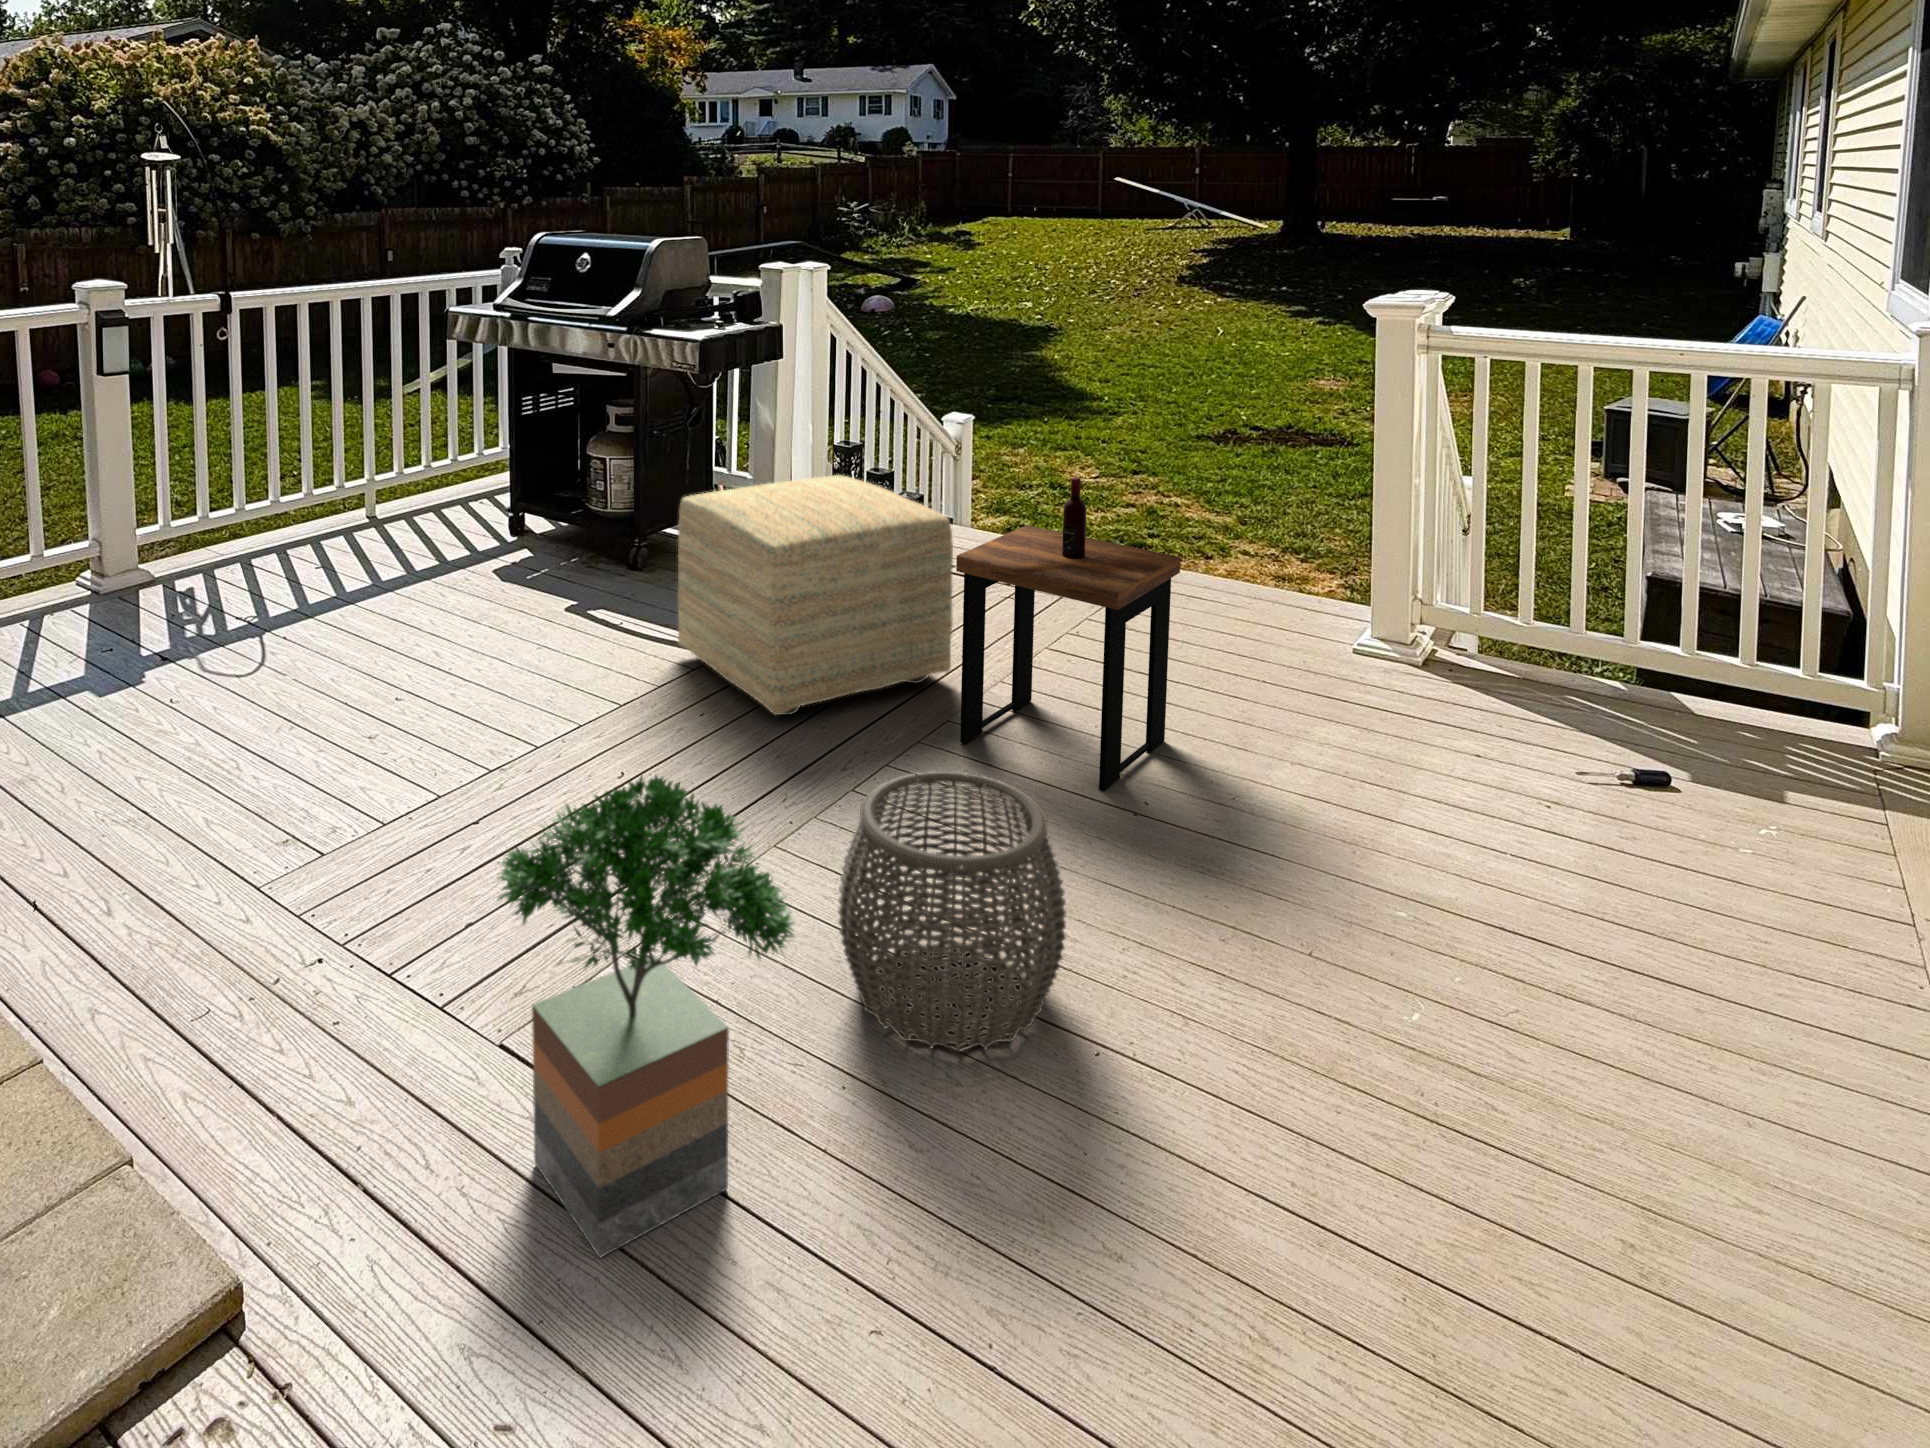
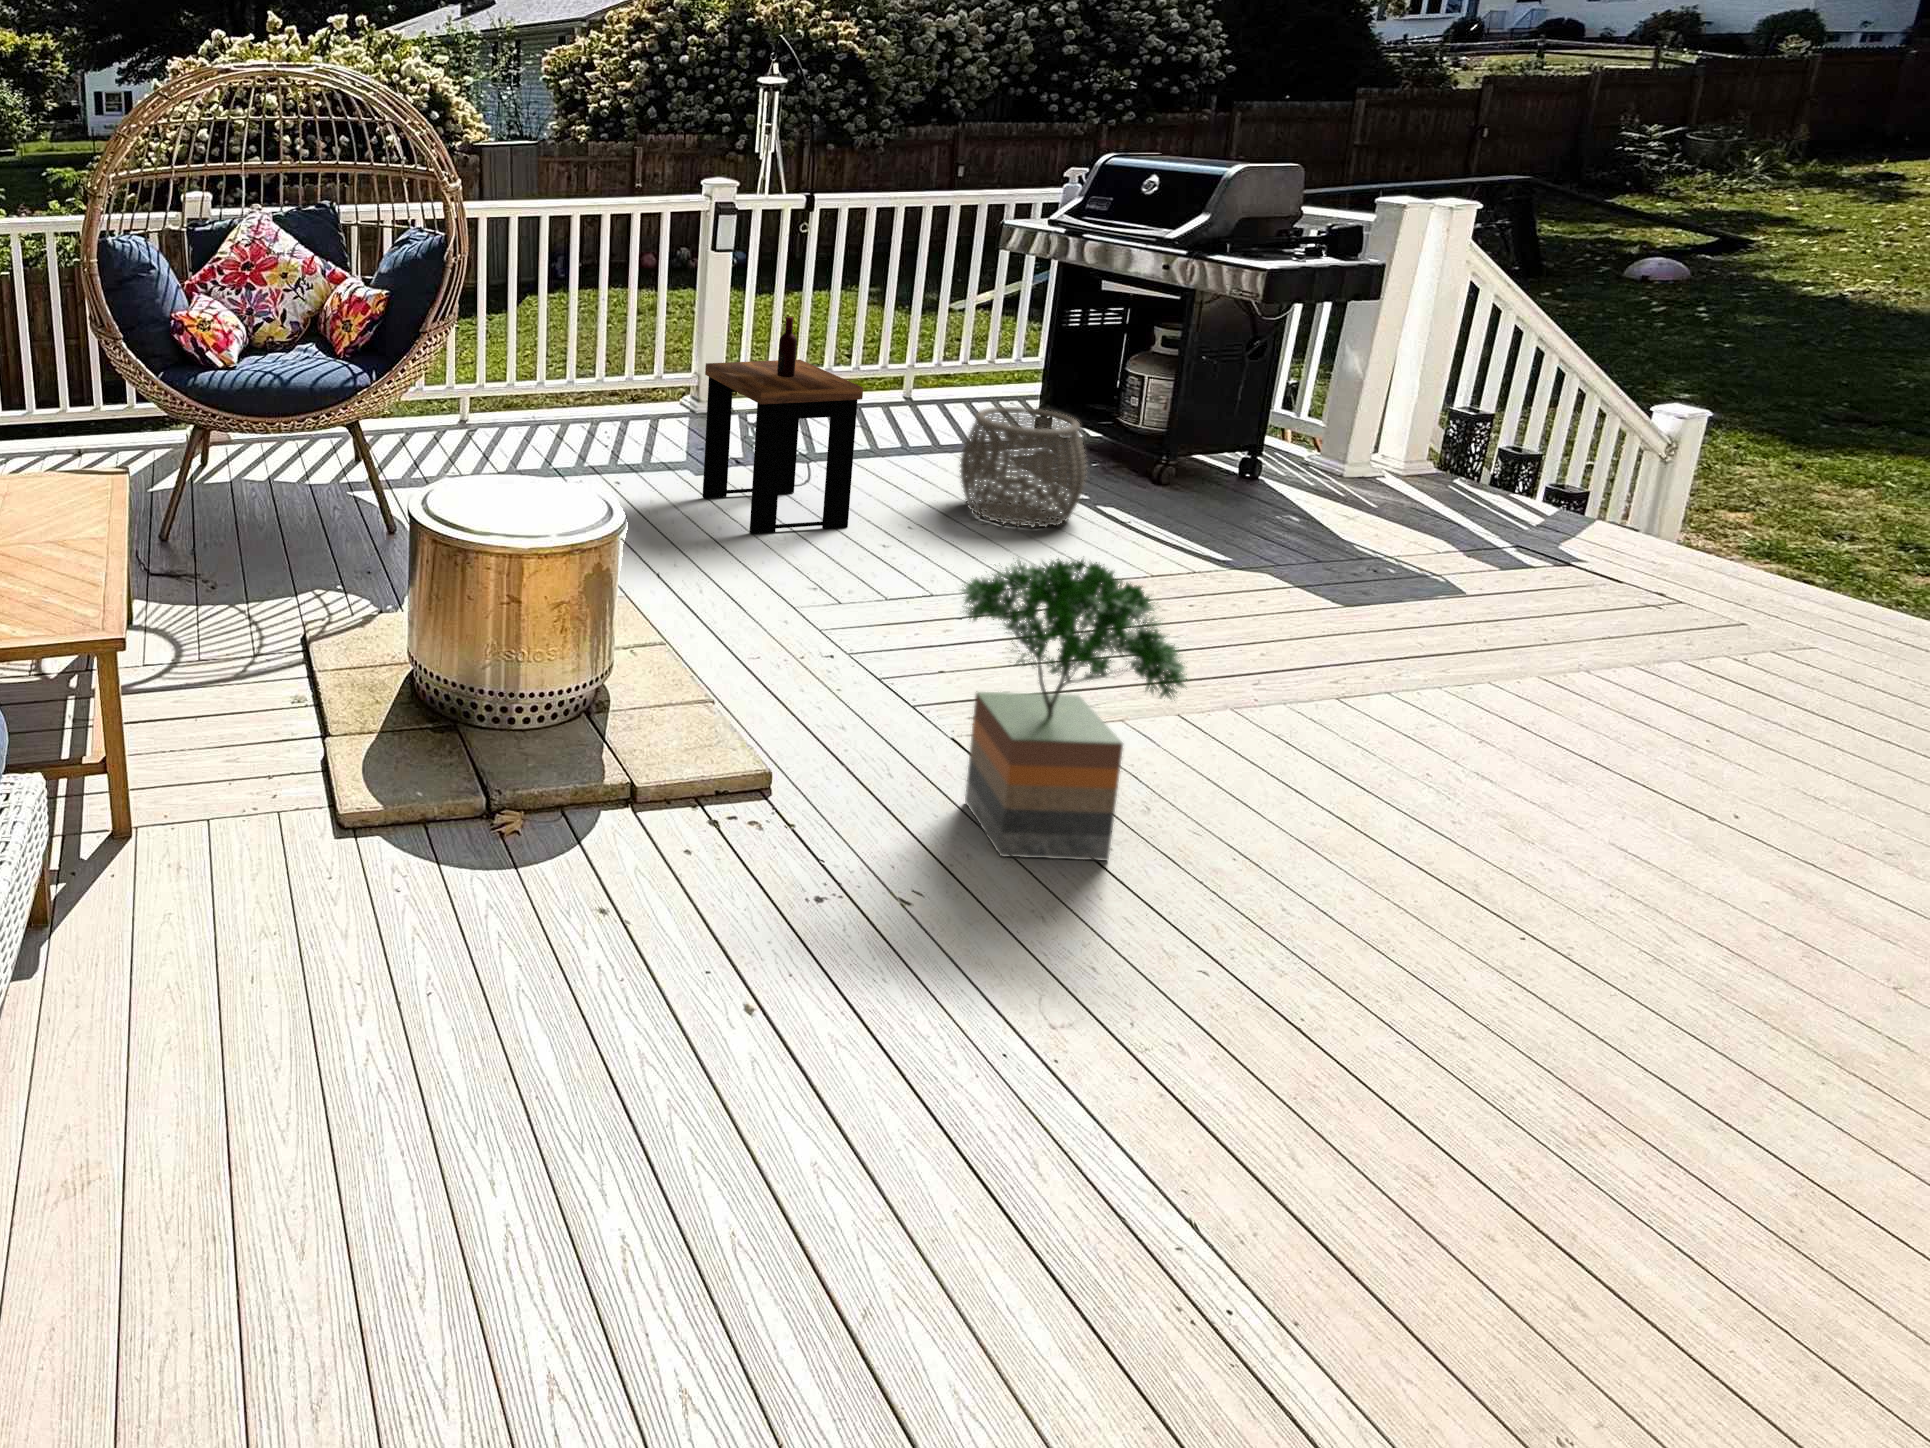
ottoman: present [678,475,953,715] -> none [1186,407,1524,631]
side table: present [956,477,1181,791] -> present [702,317,863,534]
woven basket: present [838,771,1066,1052] -> present [960,407,1087,527]

